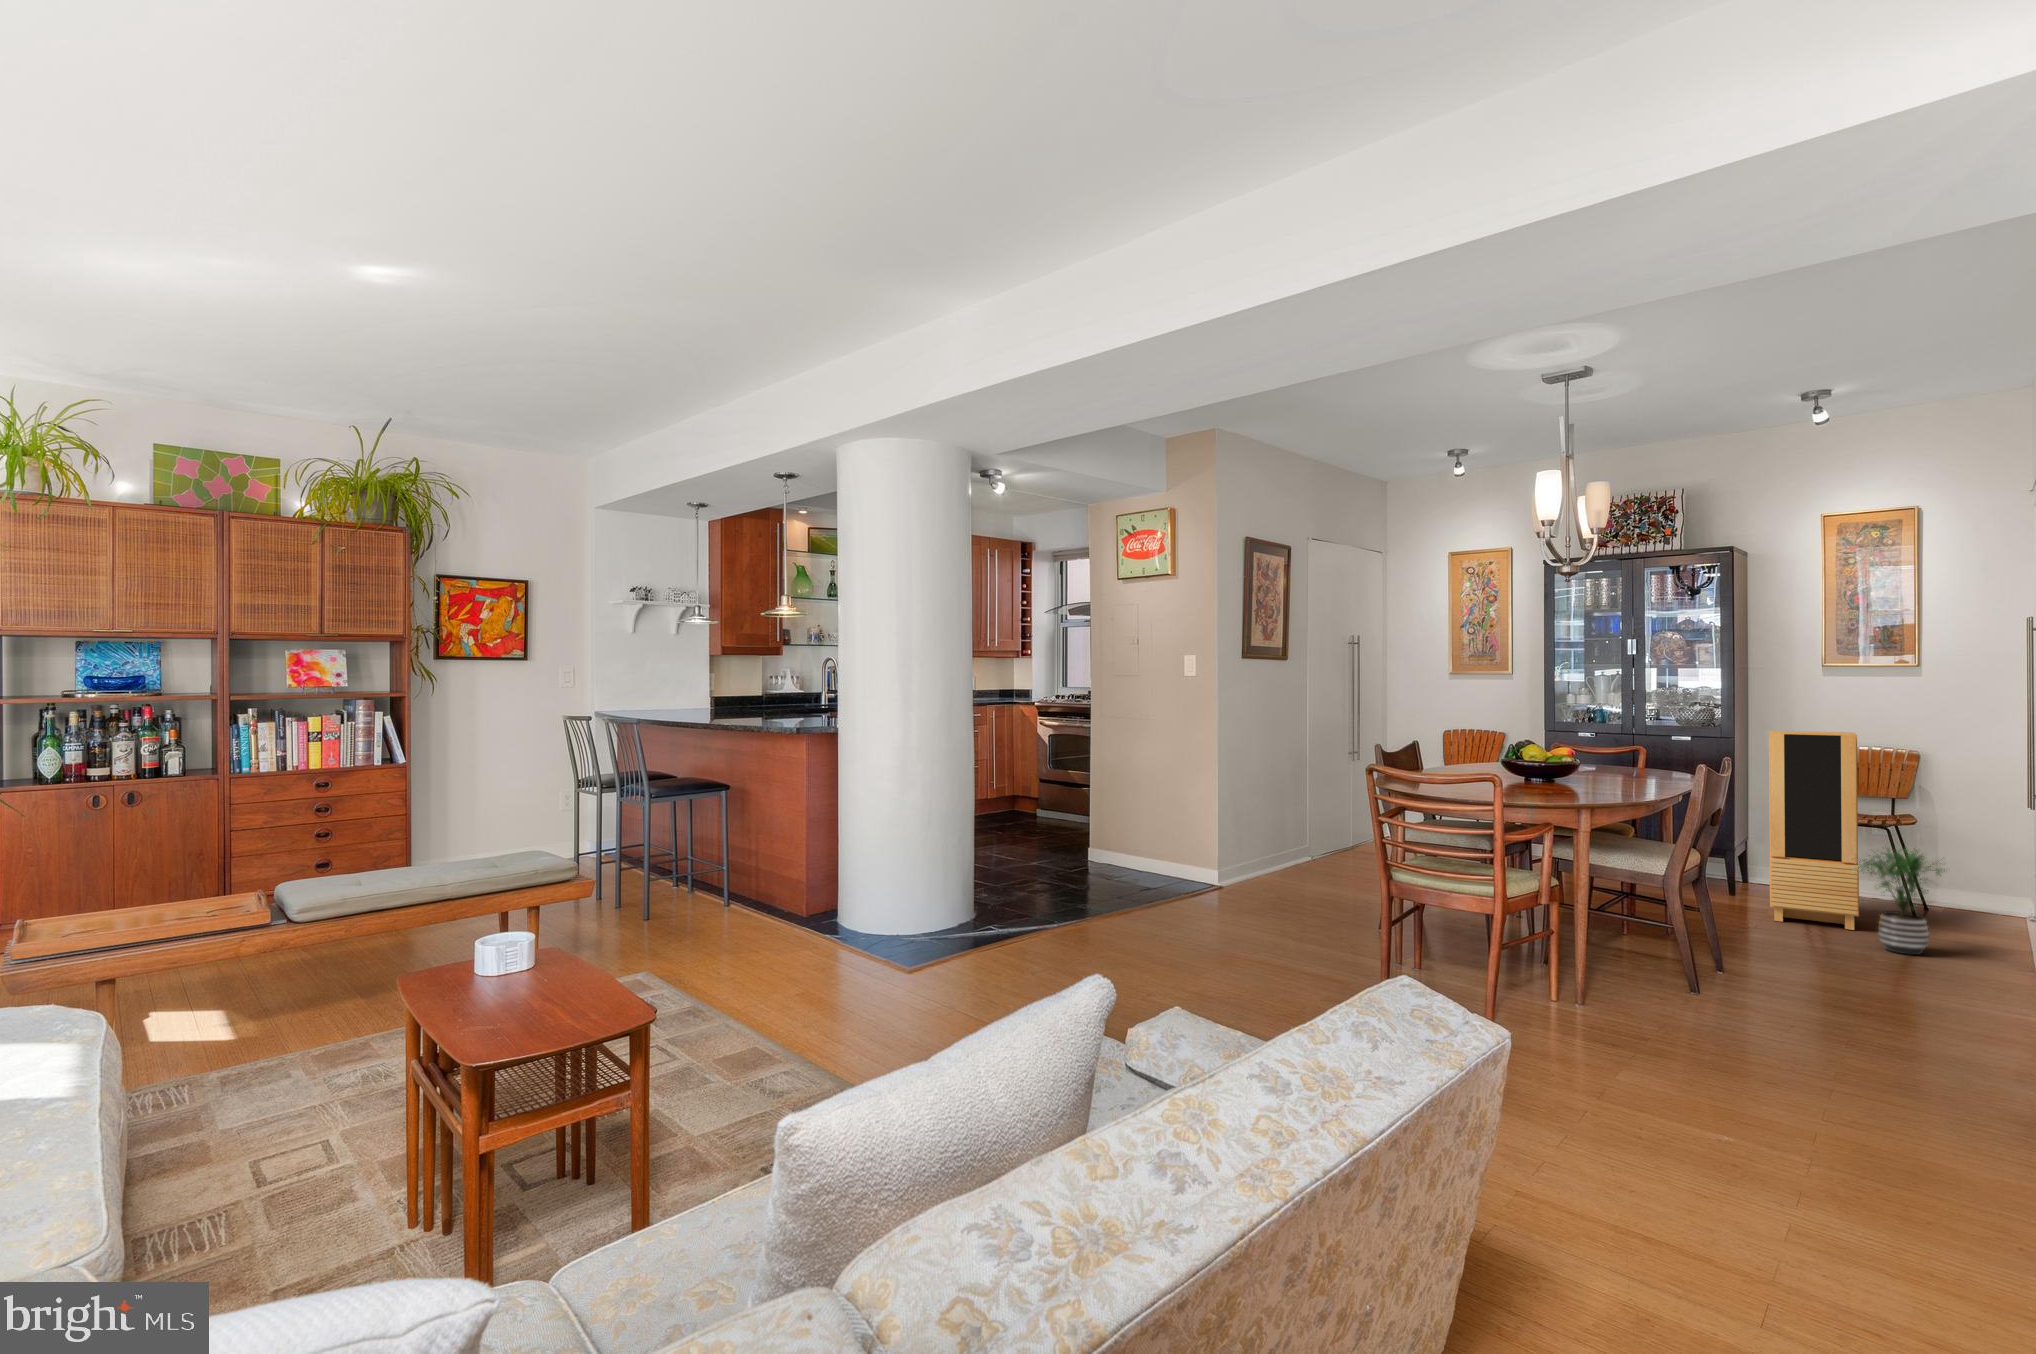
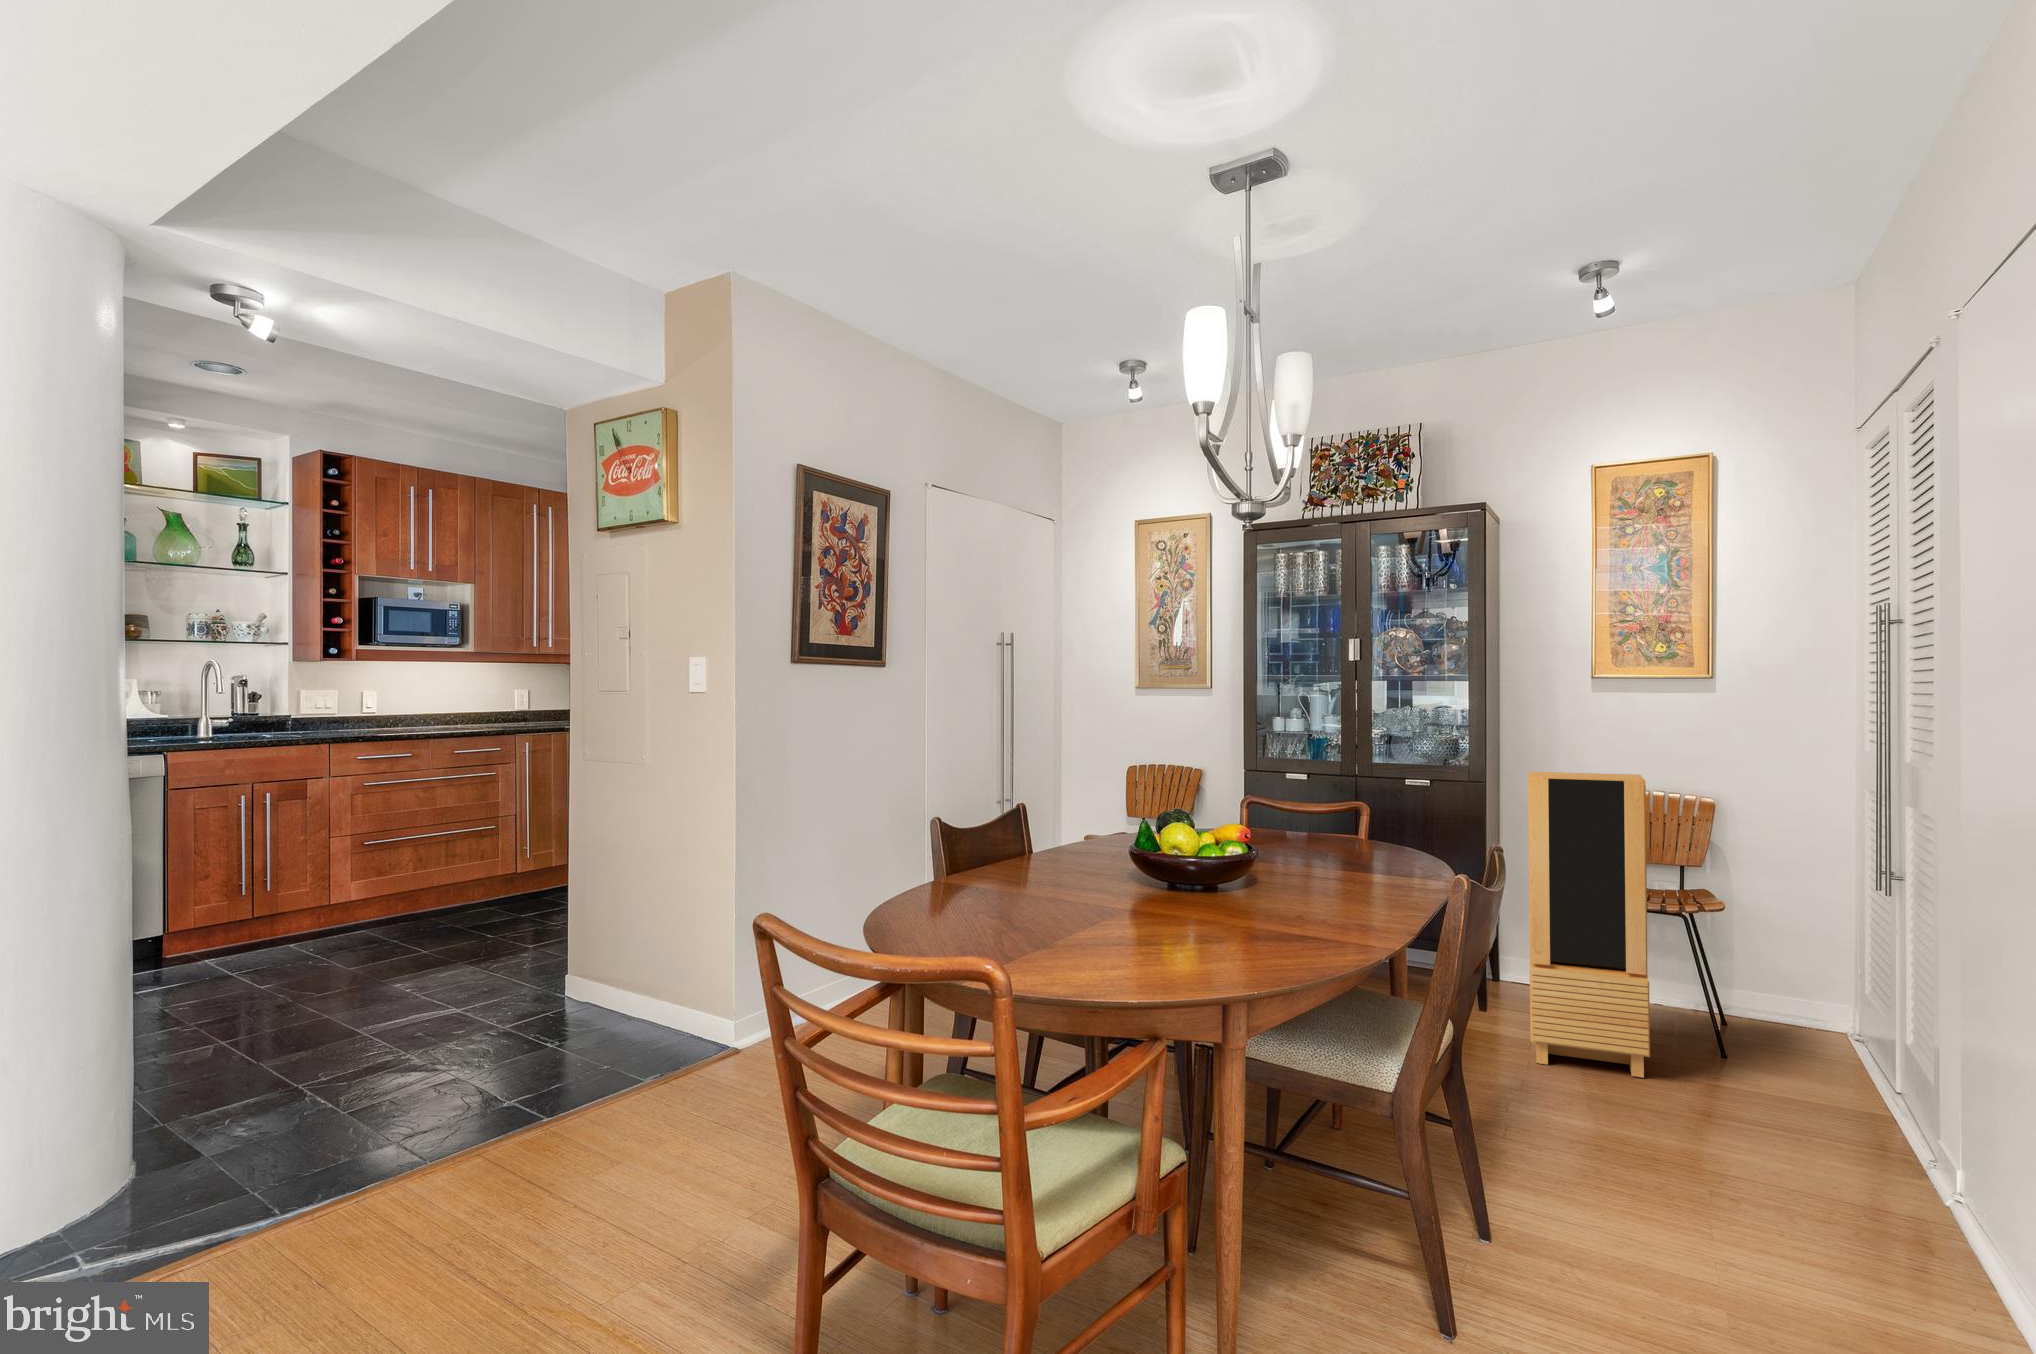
potted plant: present [1858,848,1945,955] -> none [1640,955,1780,1133]

